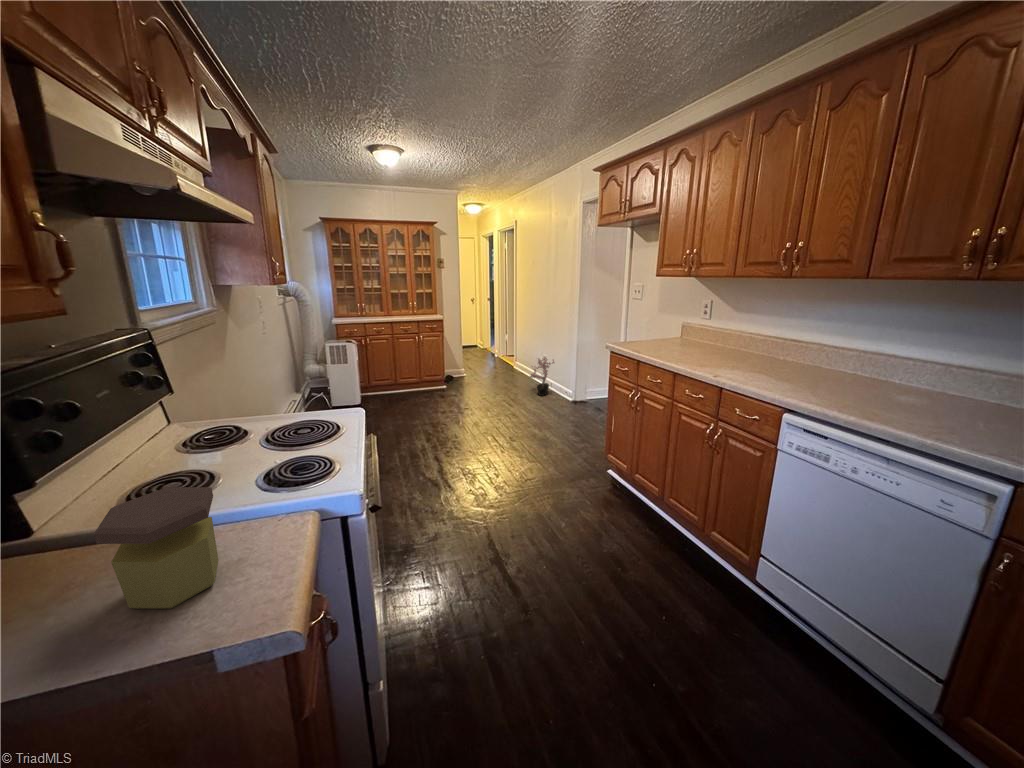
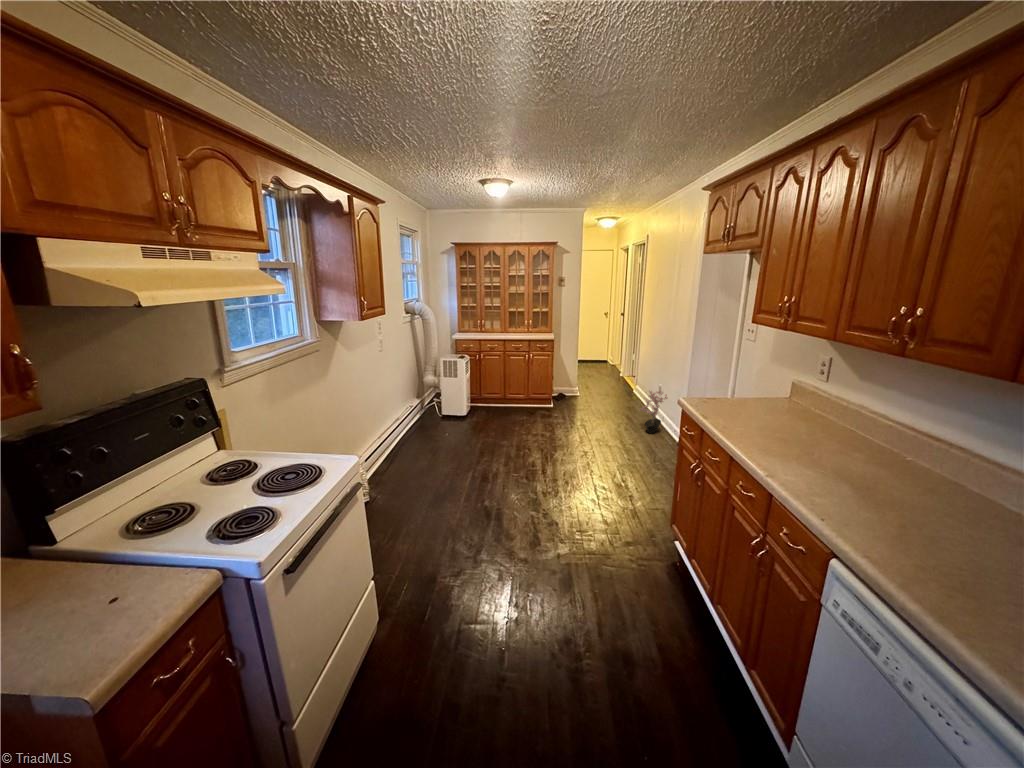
jar: present [94,487,218,609] -> none [10,537,117,635]

